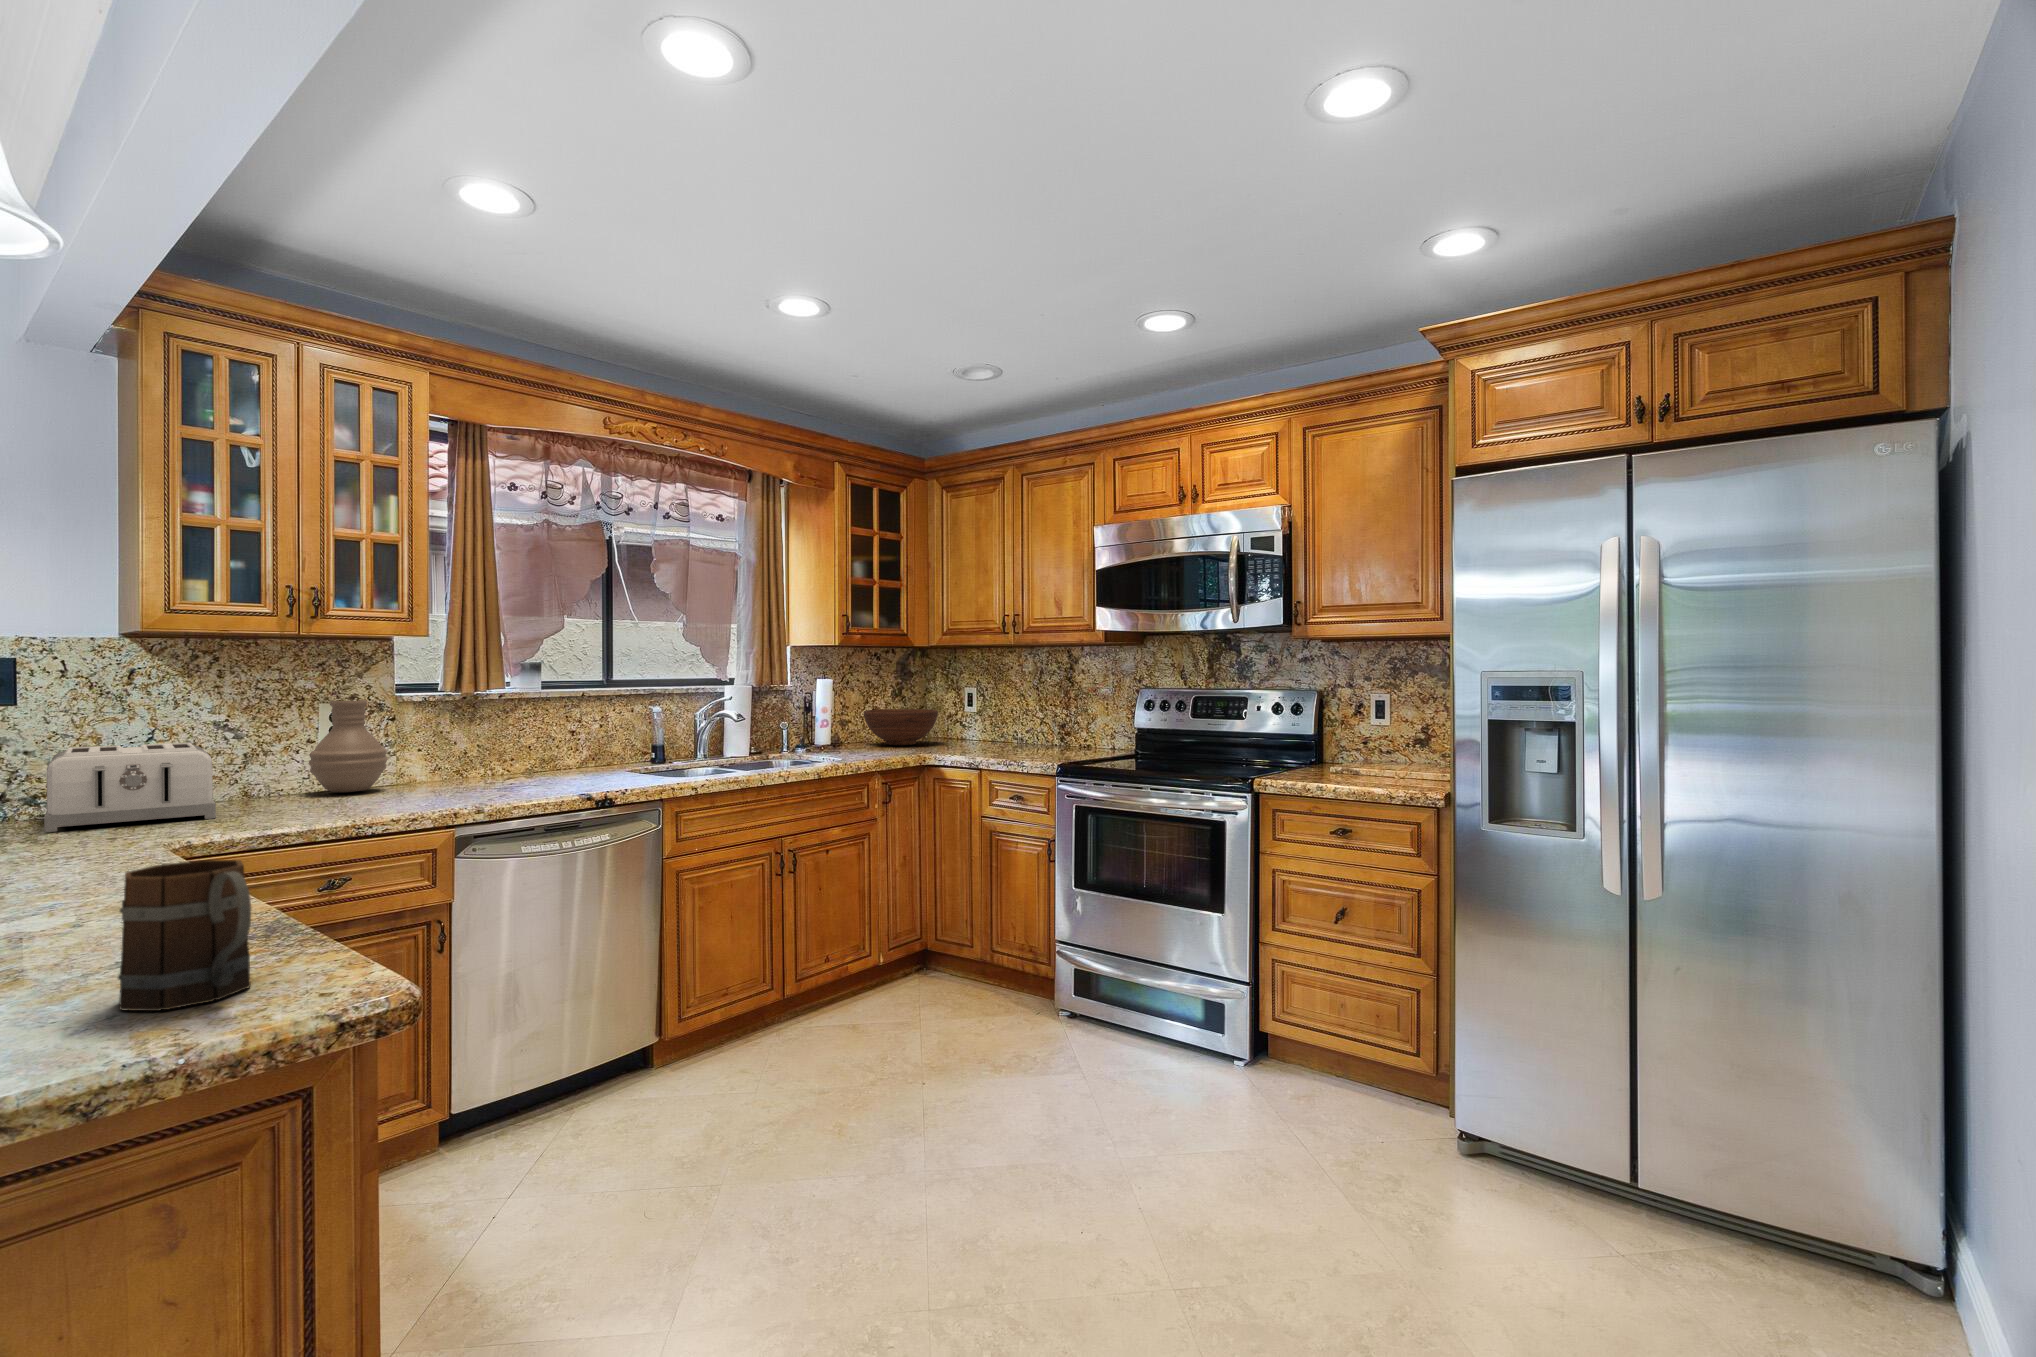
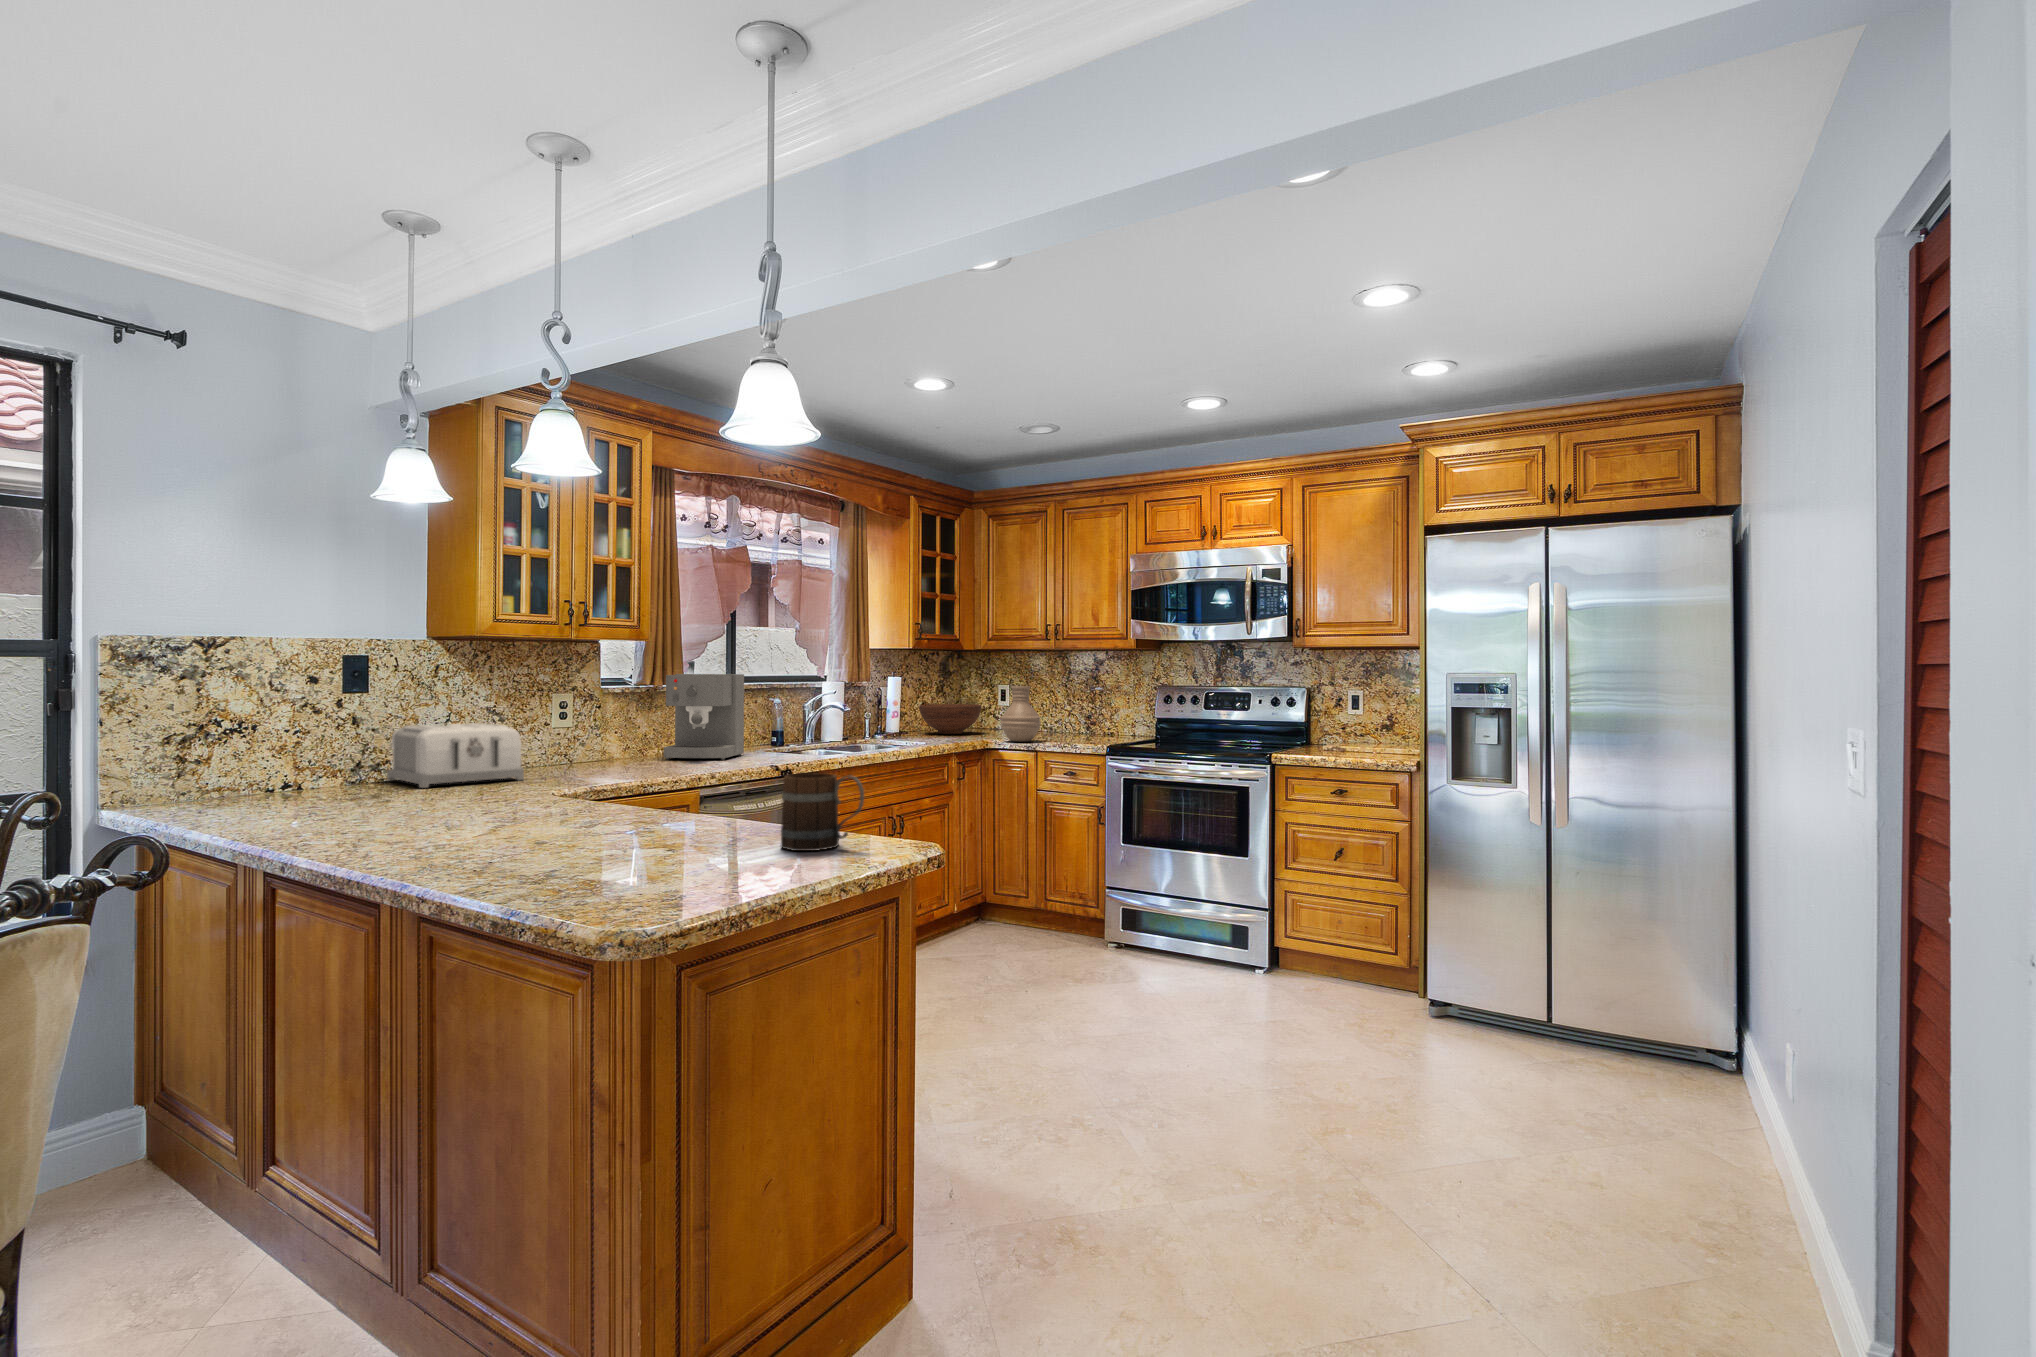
coffee maker: none [477,677,590,785] -> present [664,674,744,760]
vase: present [308,700,388,792] -> present [1001,686,1041,742]

